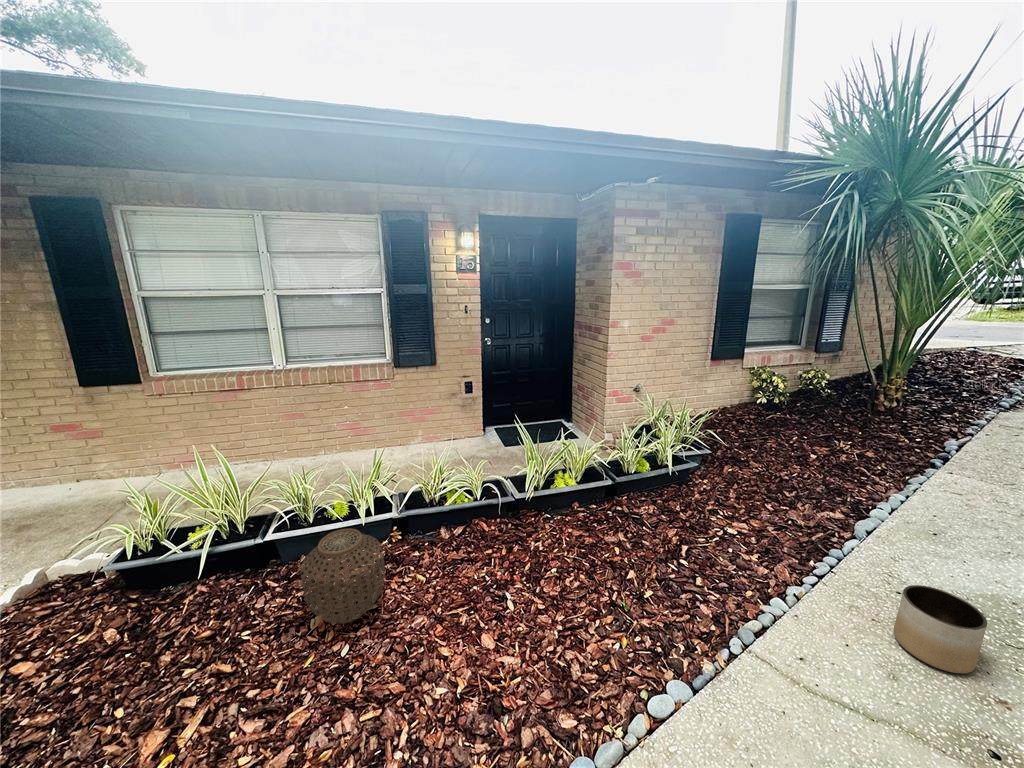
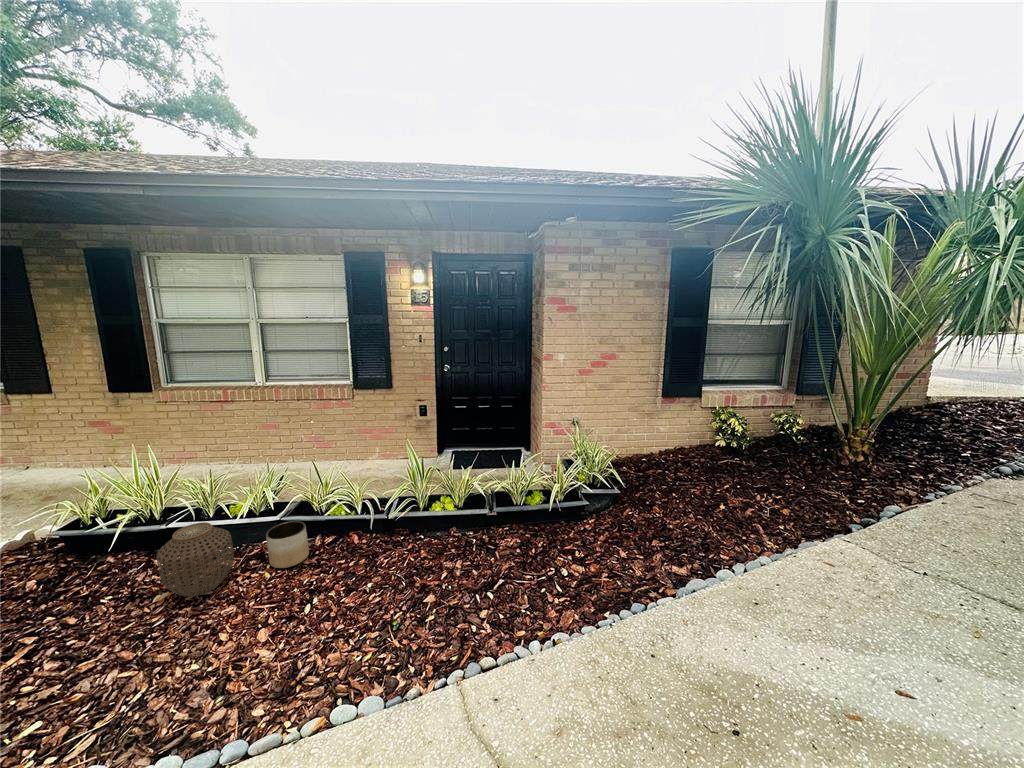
planter: present [894,585,987,673] -> present [266,521,309,568]

